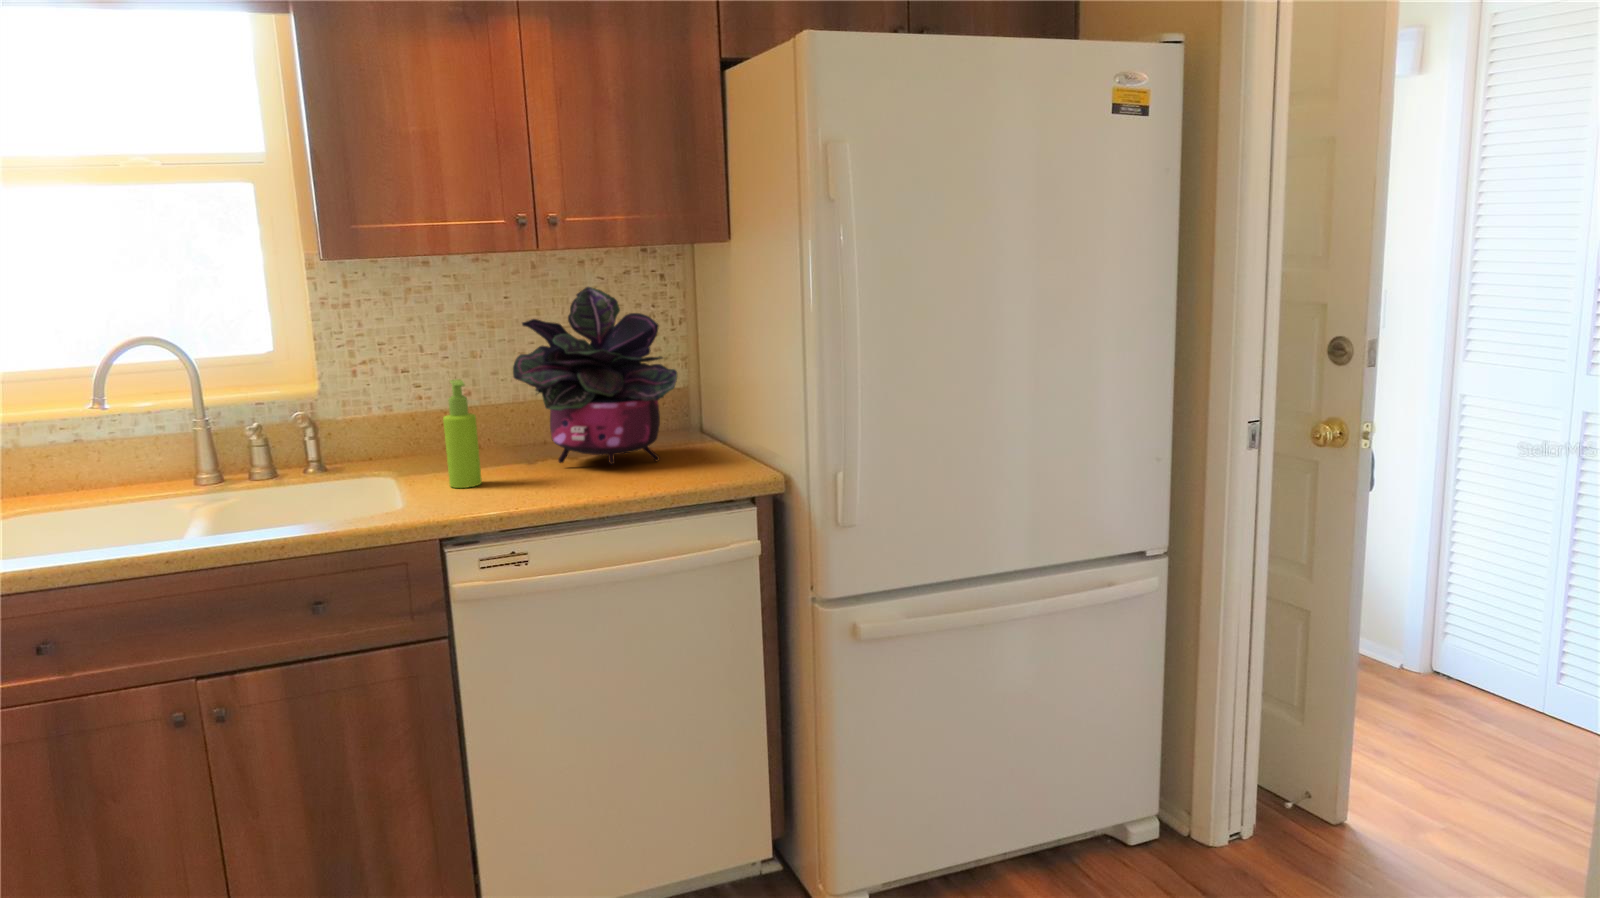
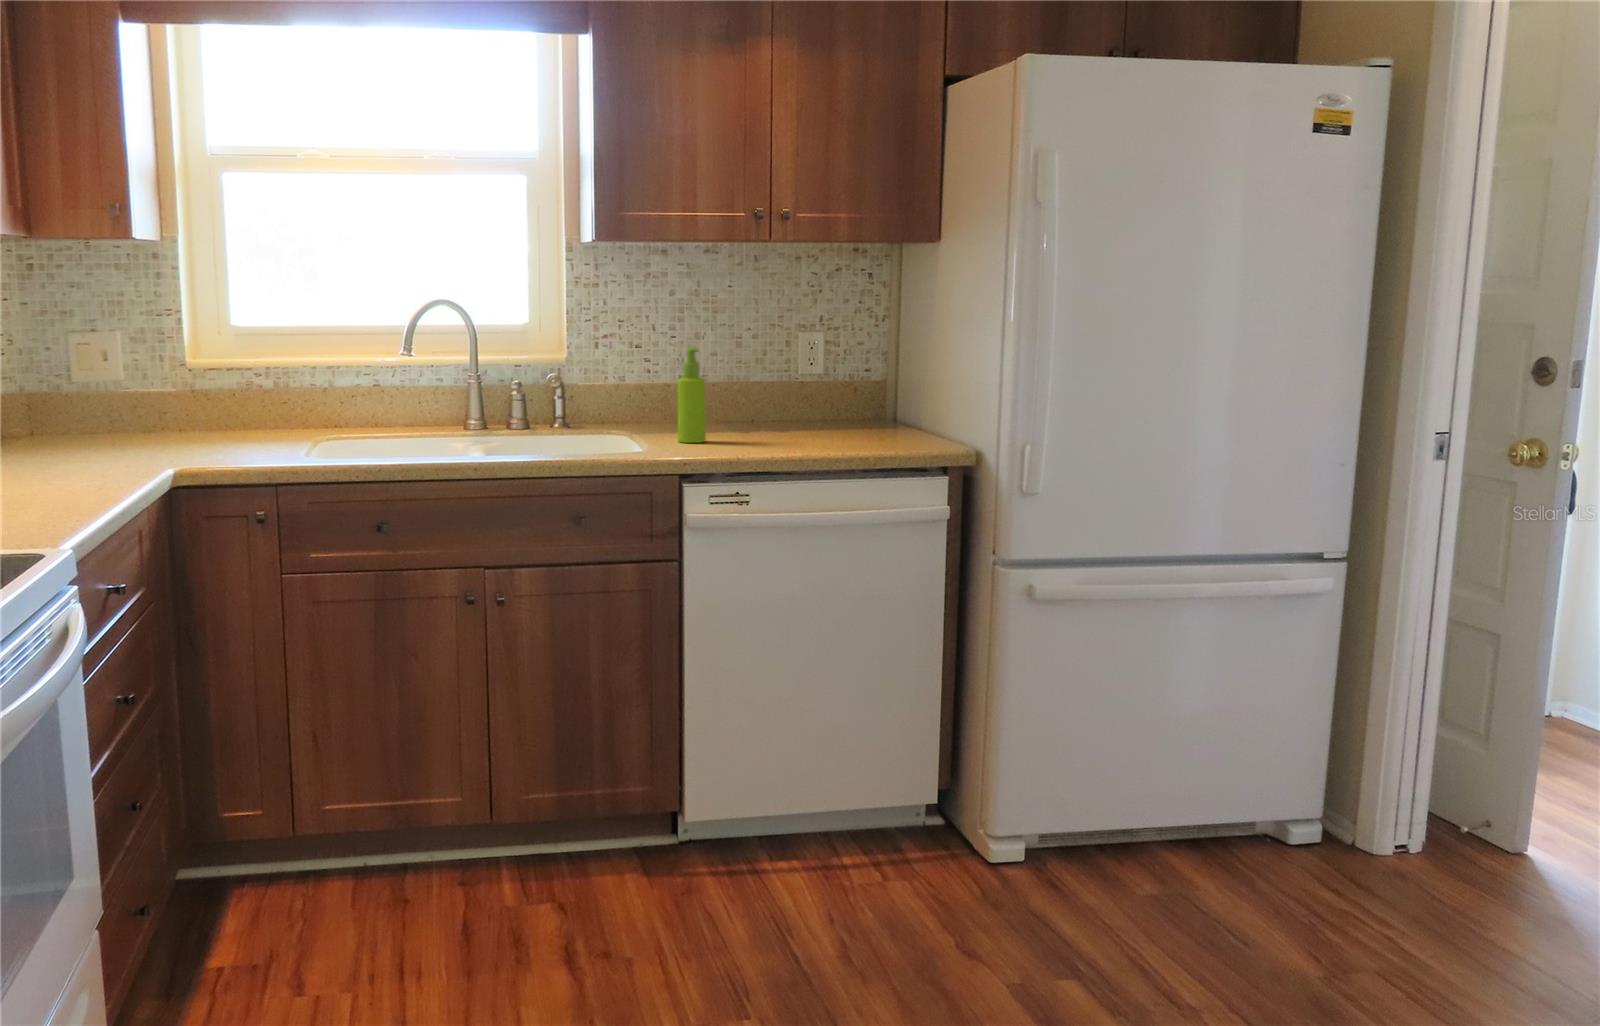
potted plant: present [513,287,677,465] -> none [739,275,886,438]

